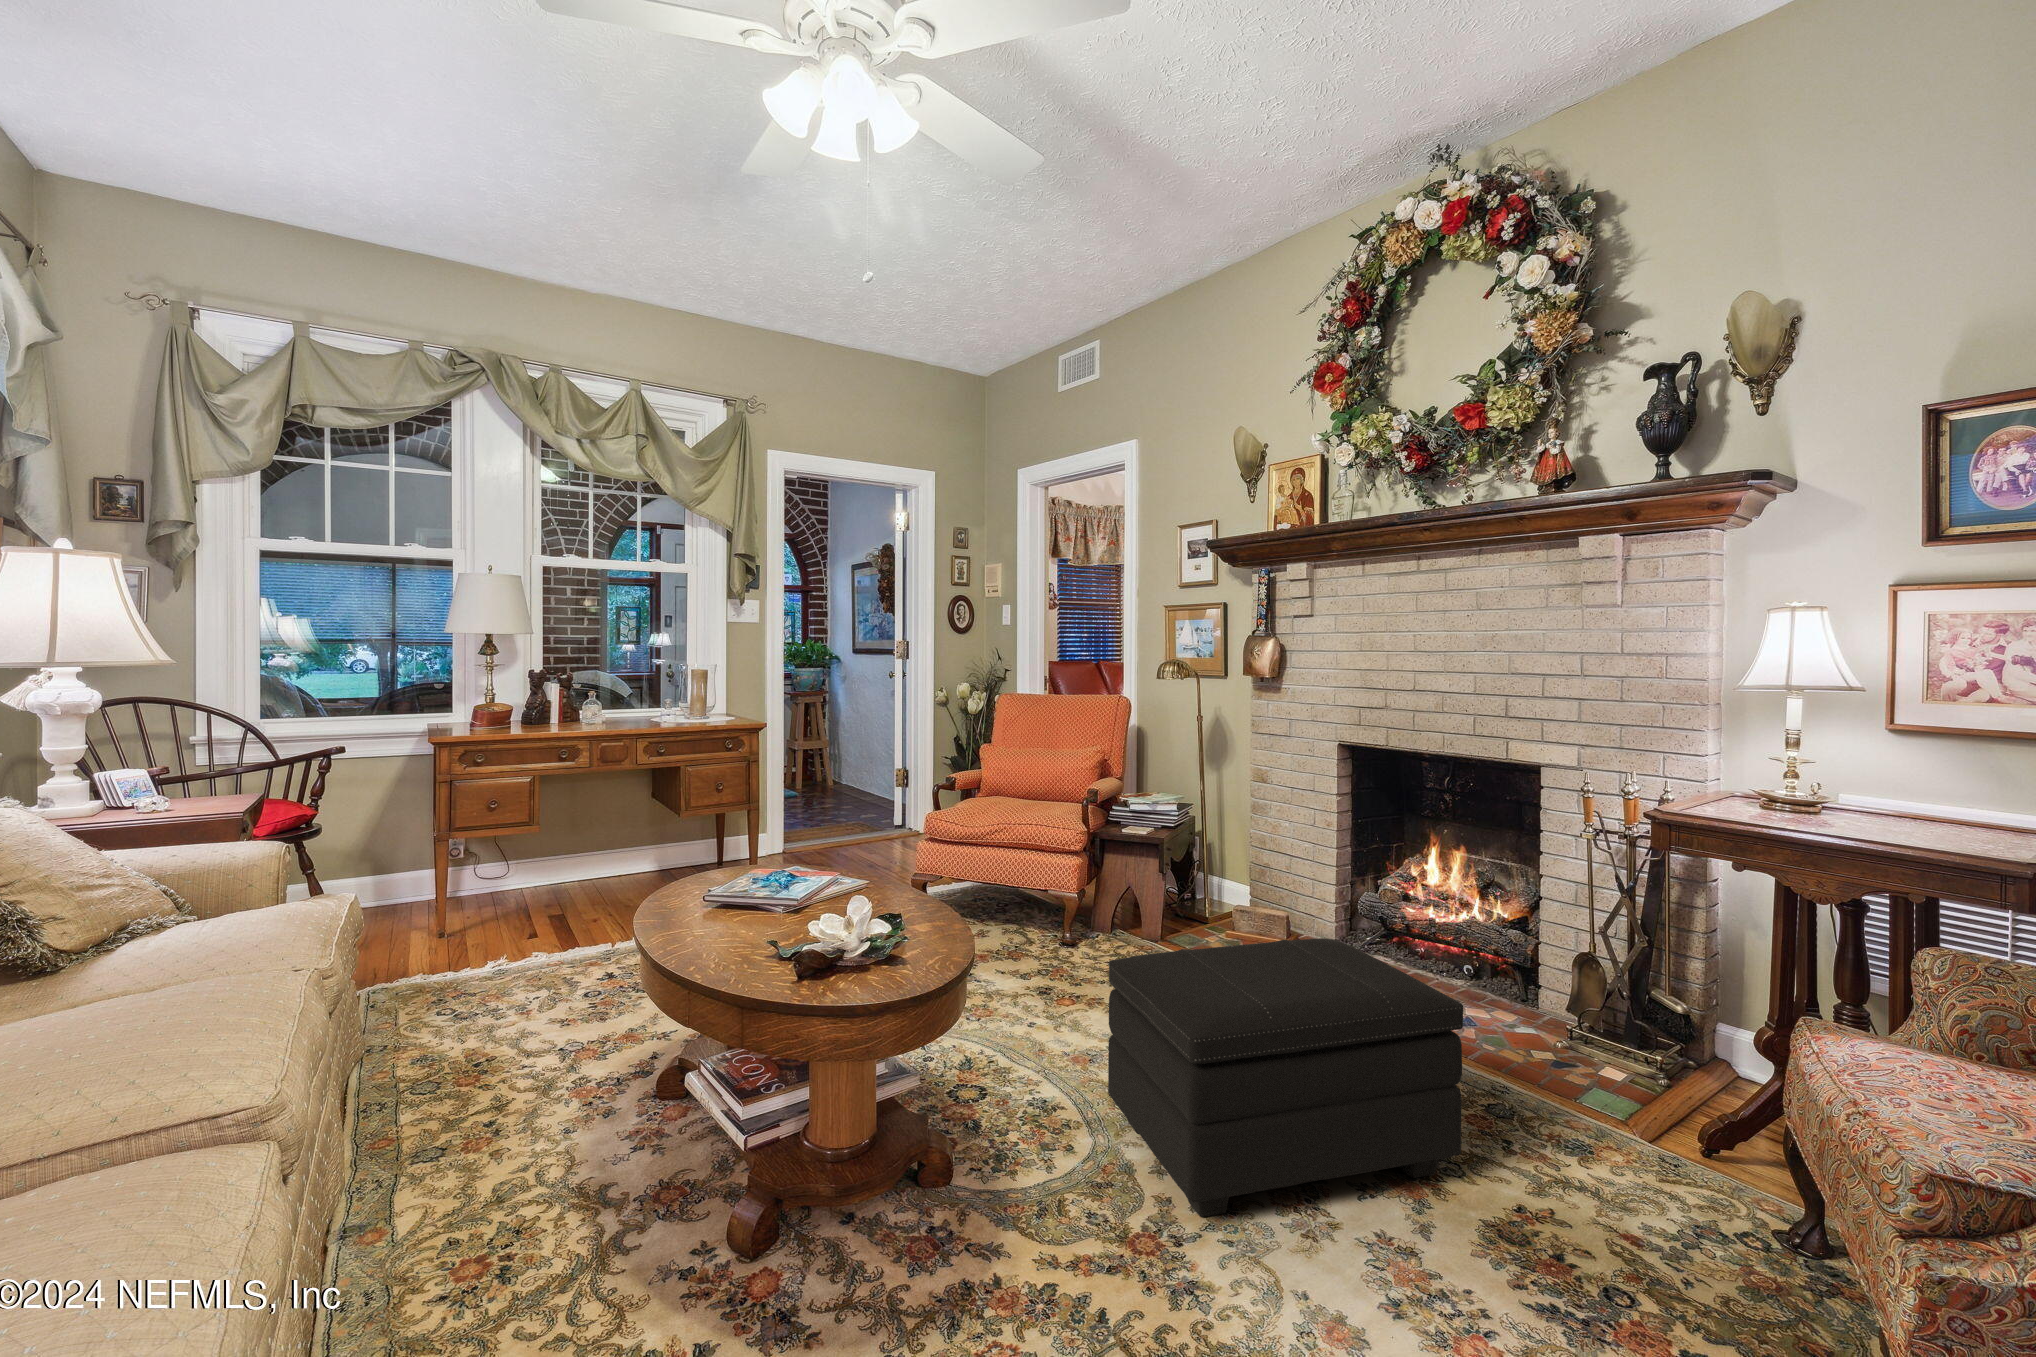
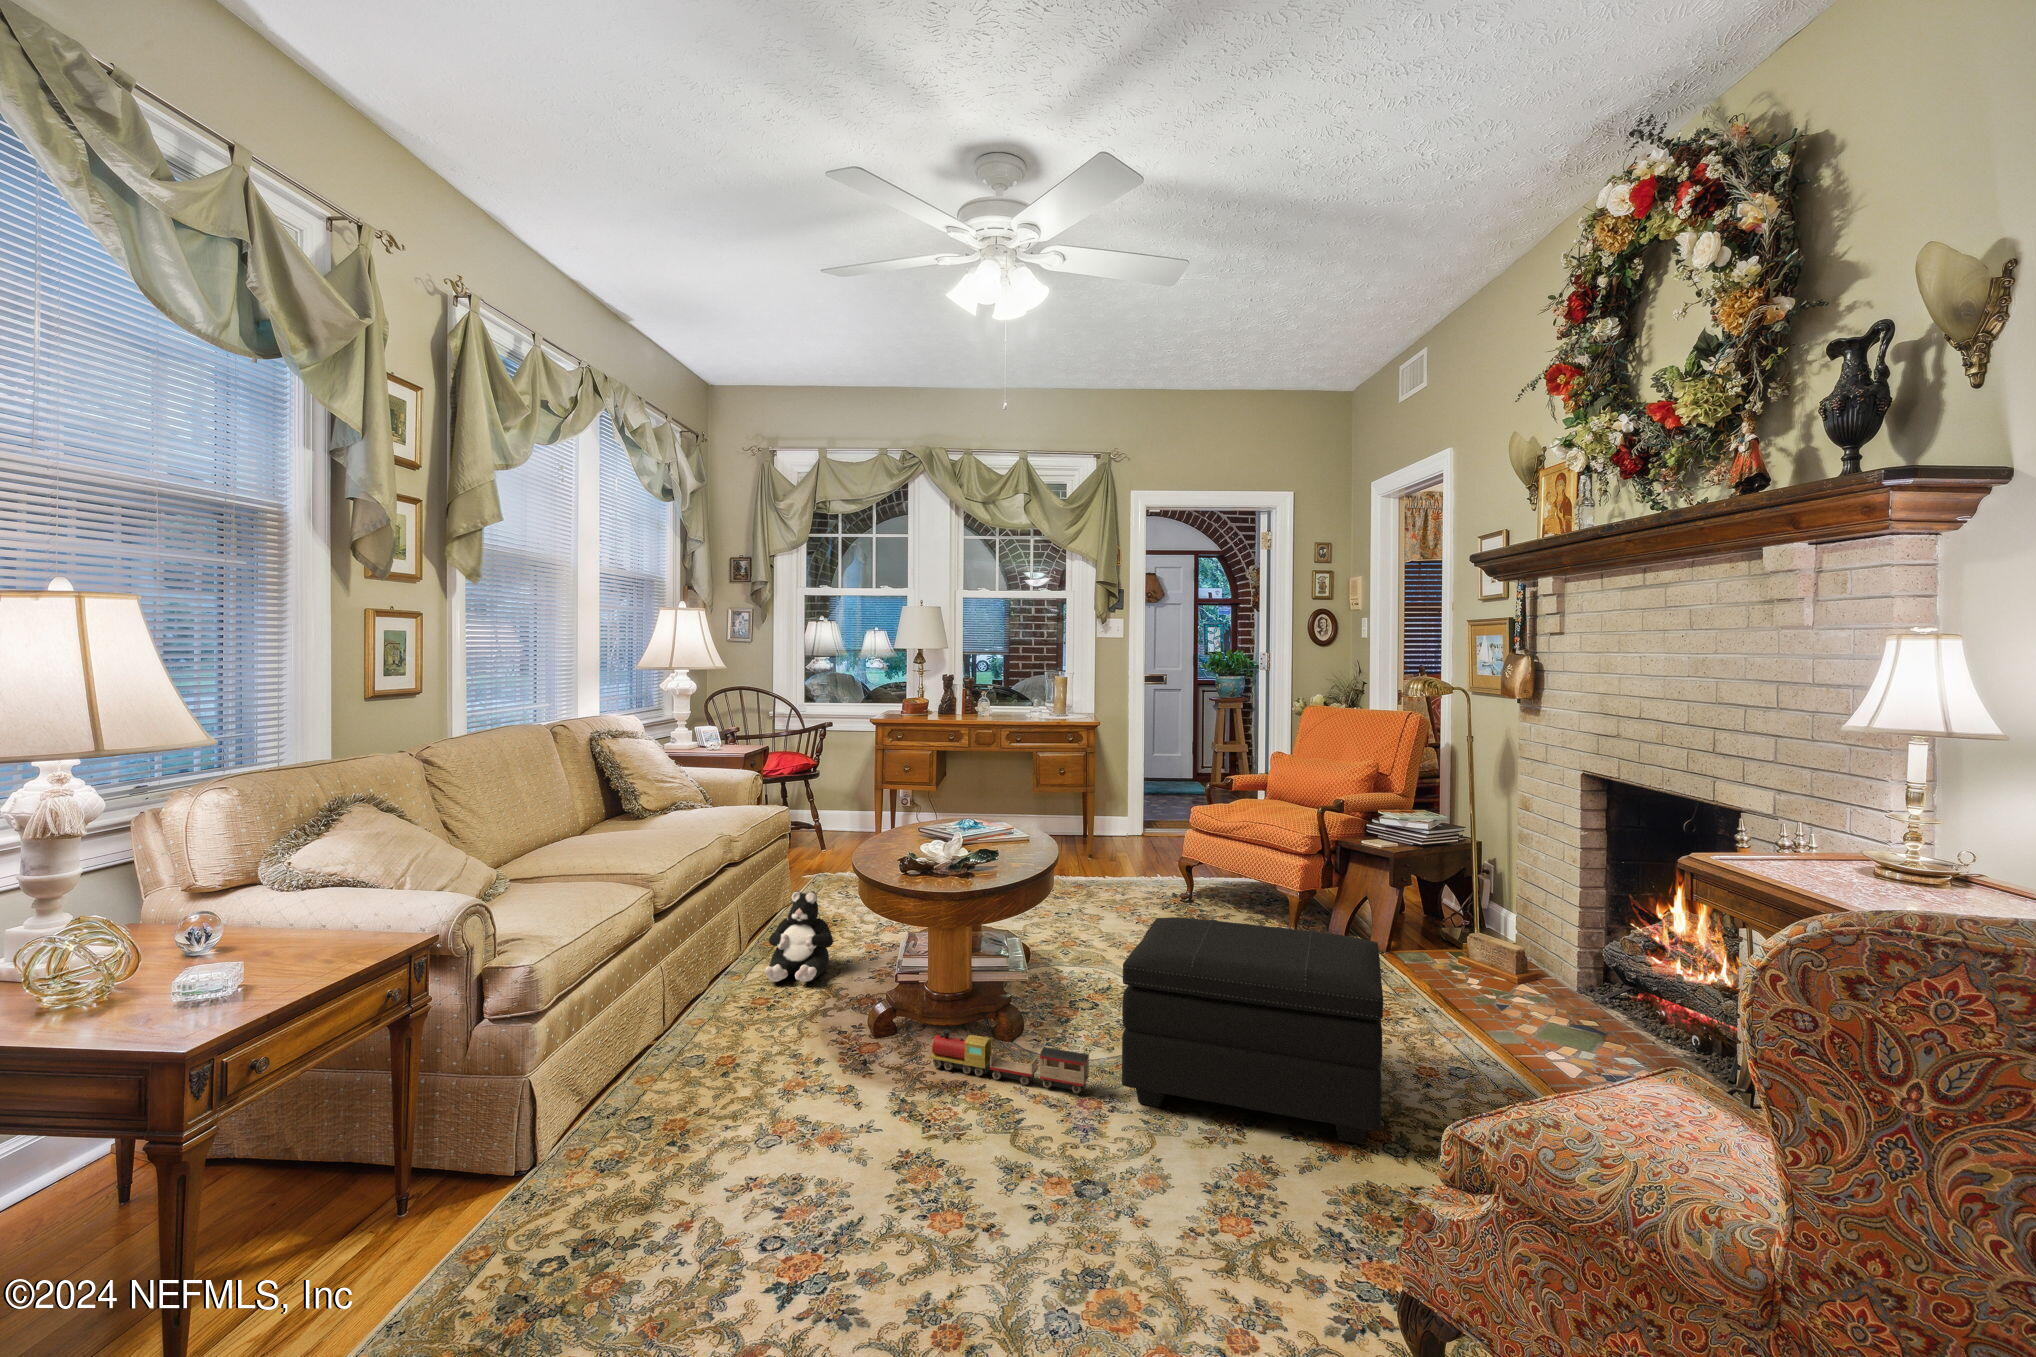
plush toy: none [428,1034,560,1220] -> present [765,891,833,982]
toy train: none [893,1173,1137,1277] -> present [929,1030,1089,1094]

